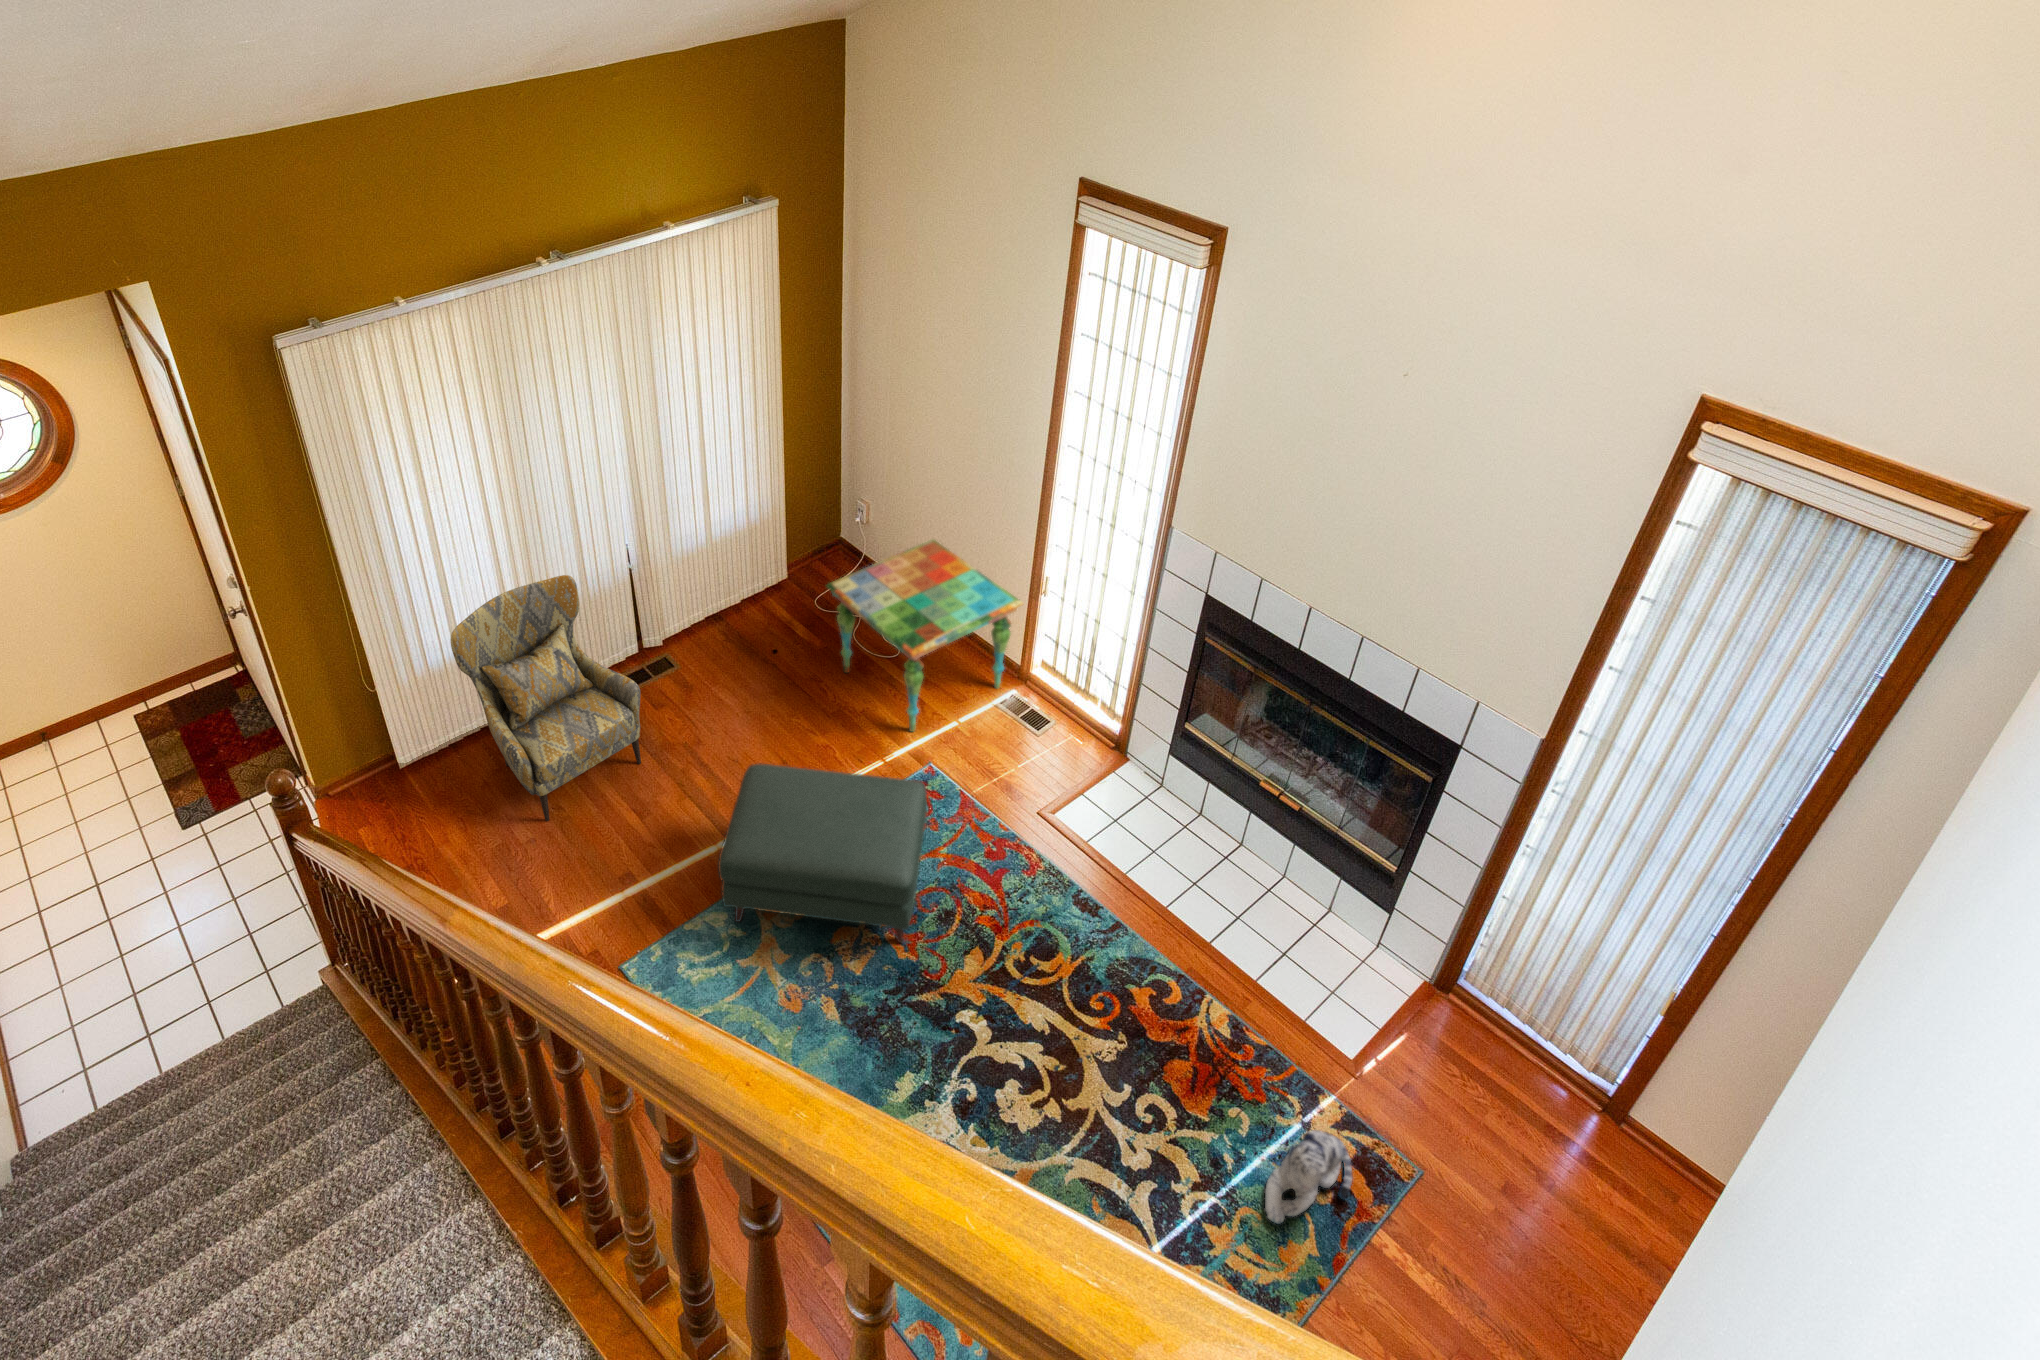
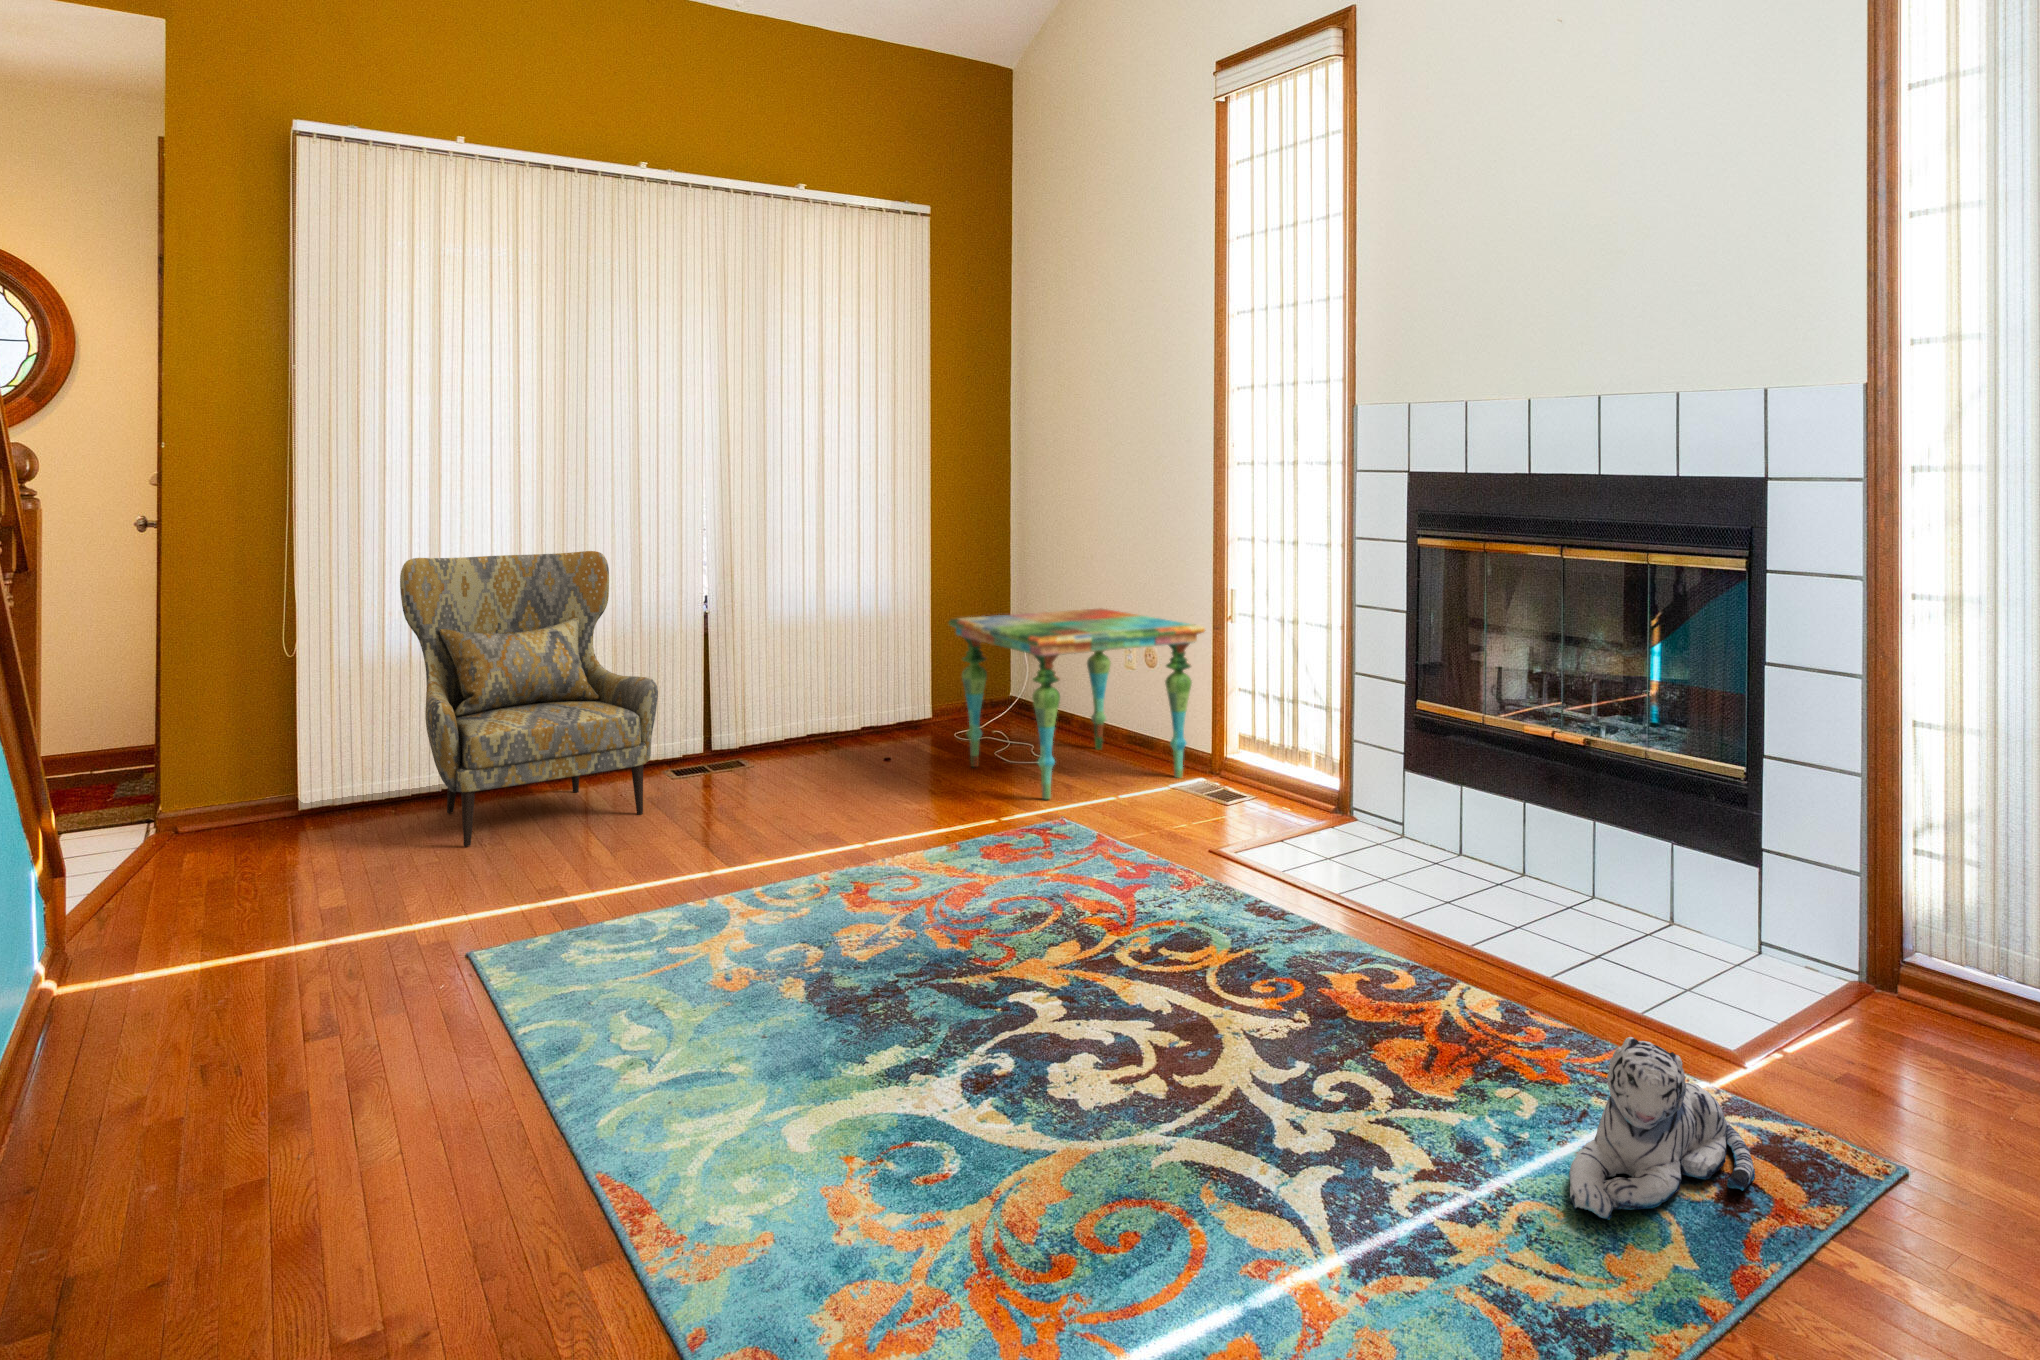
ottoman: present [718,764,927,944] -> none [664,717,1024,937]

